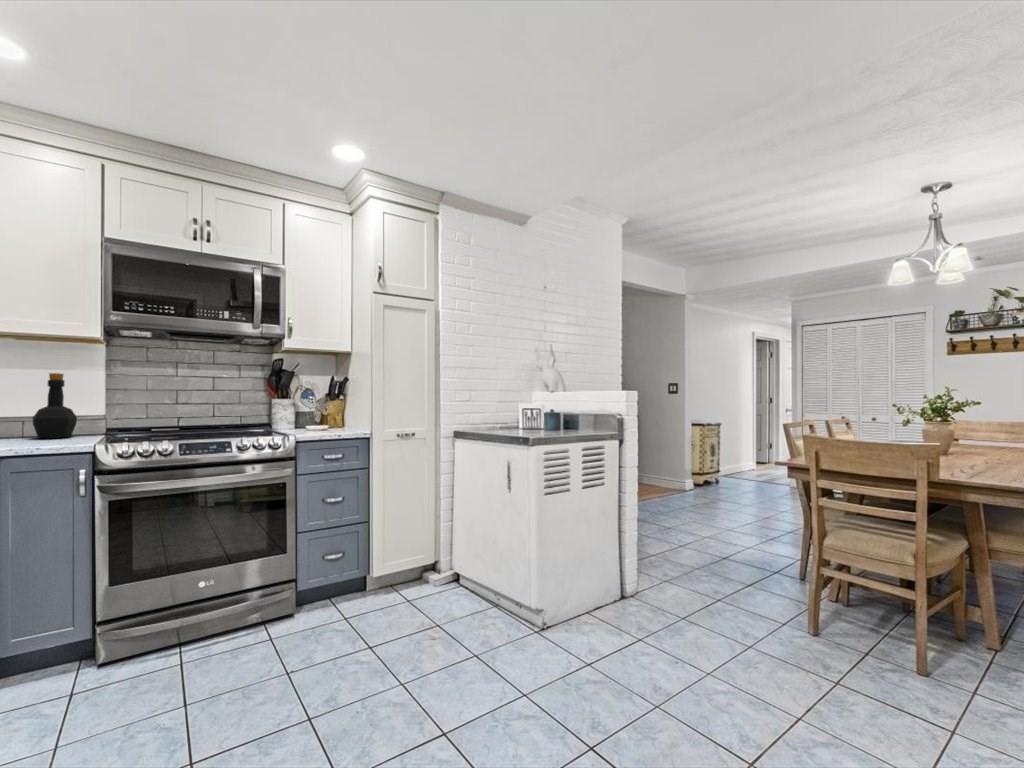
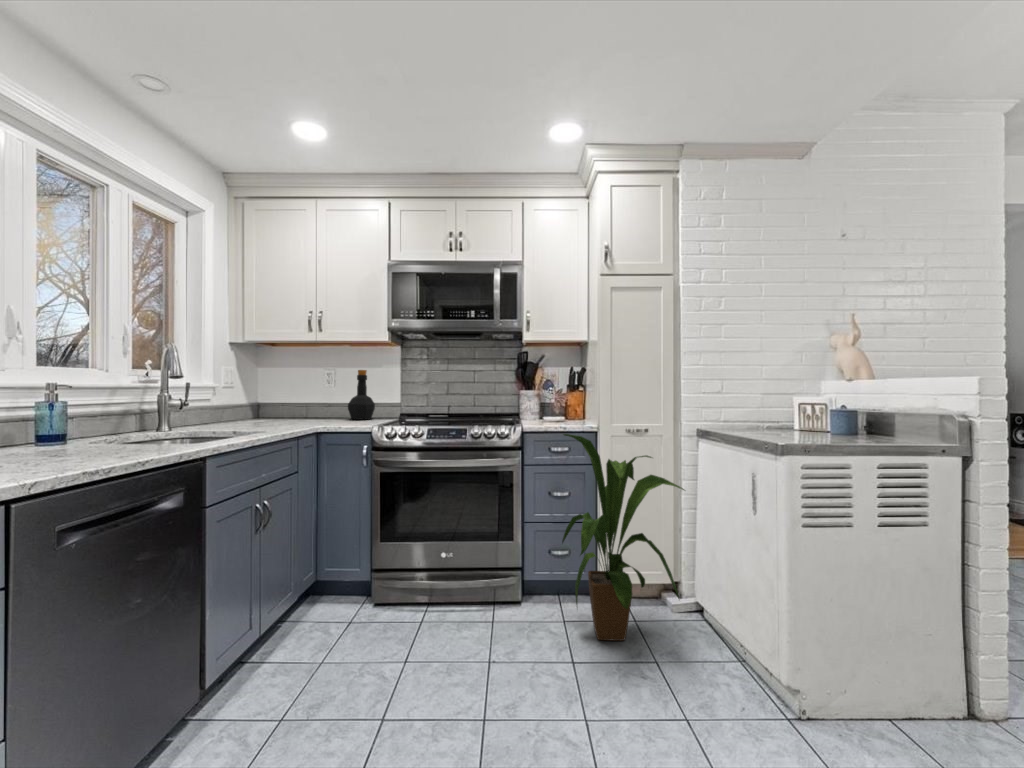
house plant: none [342,440,459,622] -> present [562,434,684,641]

